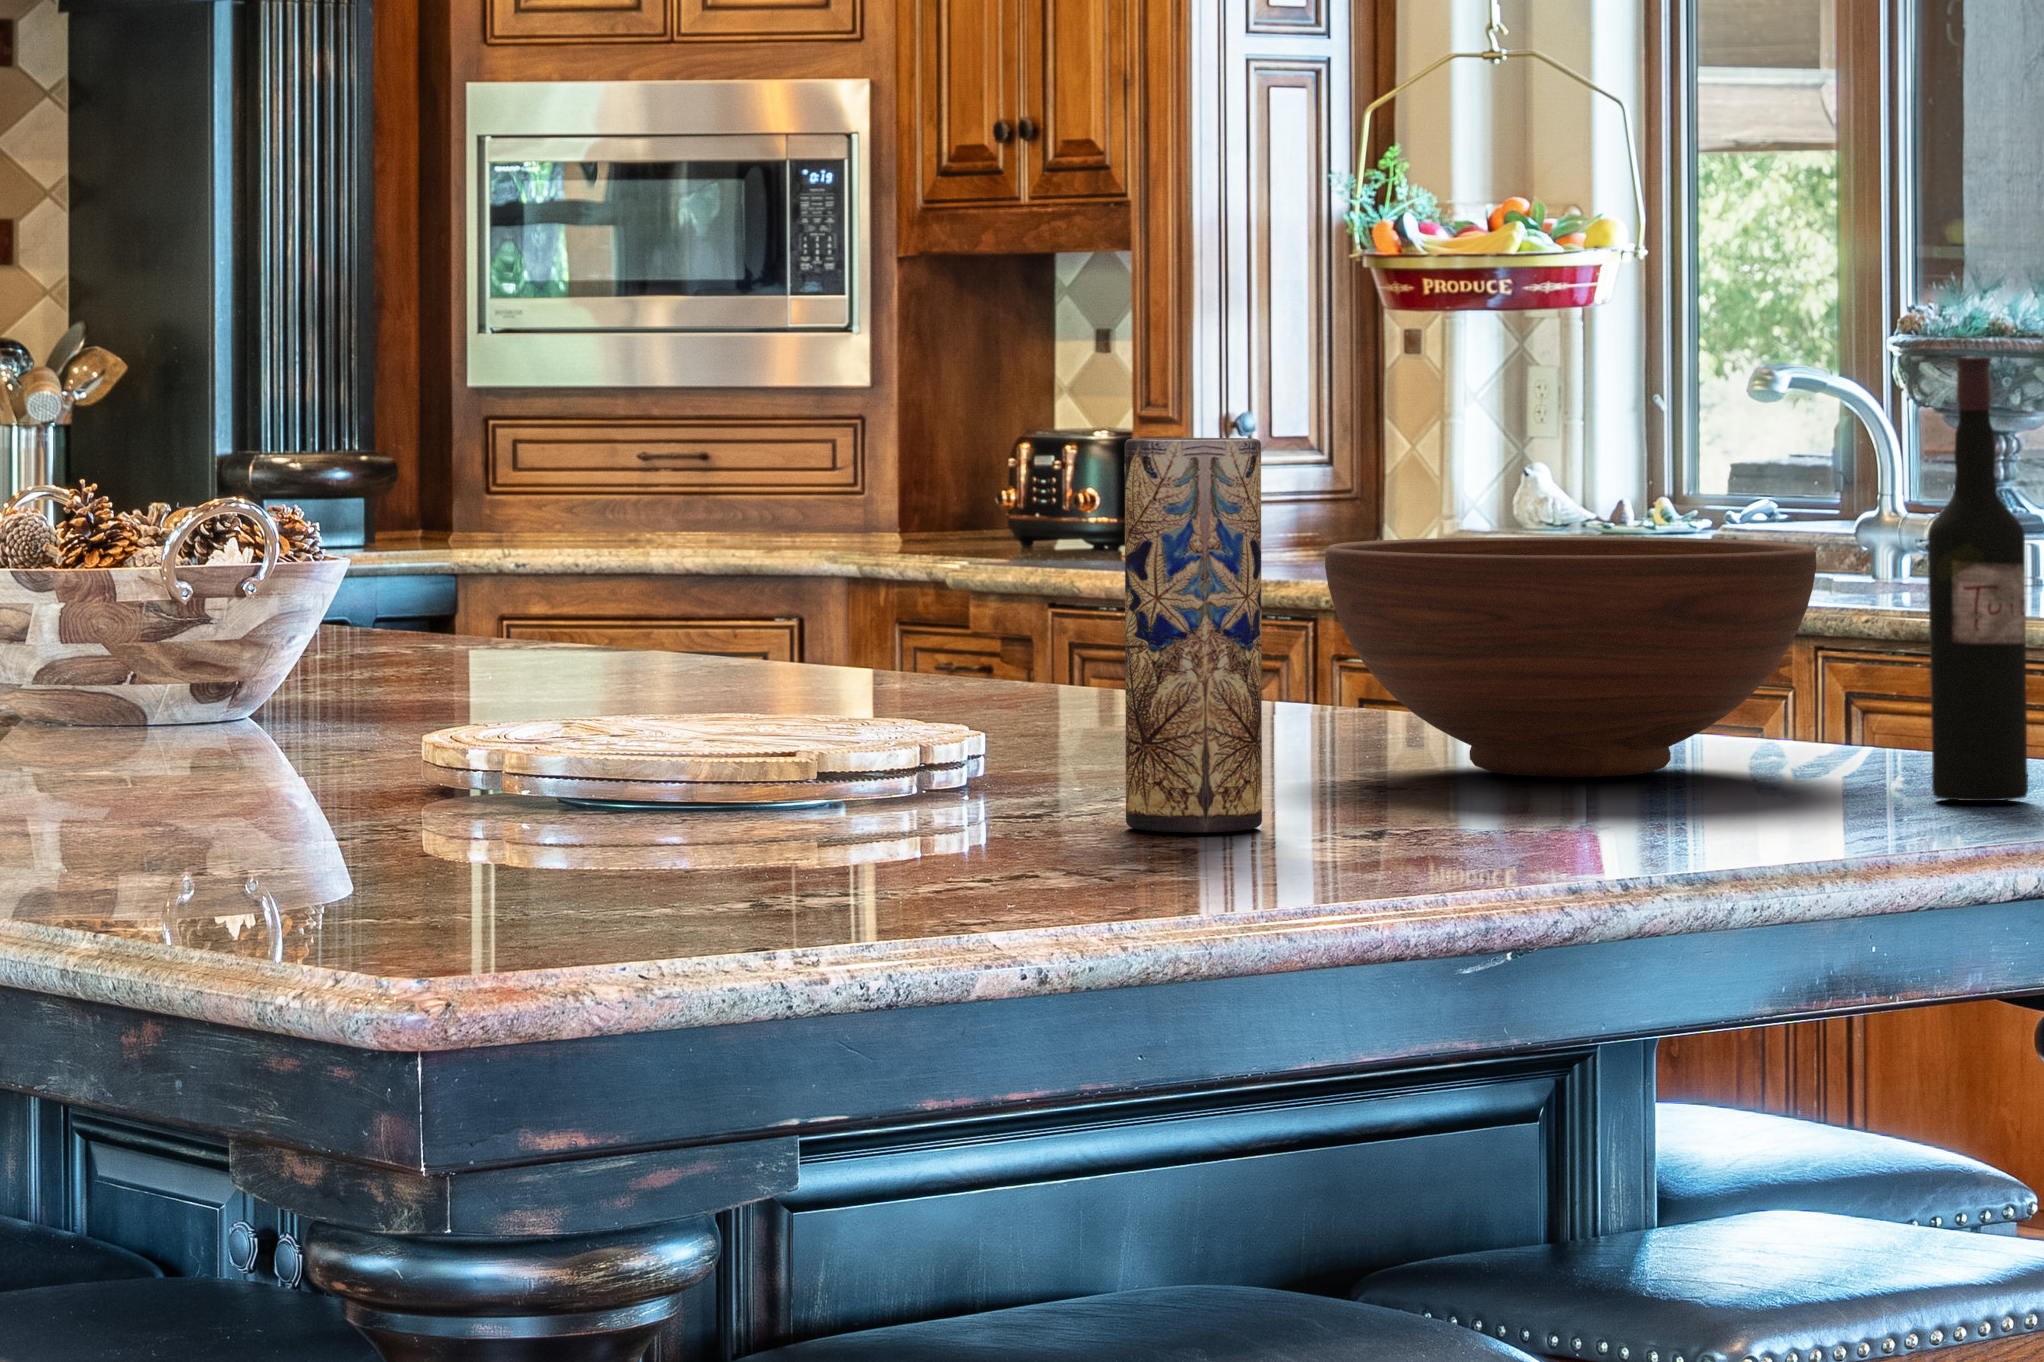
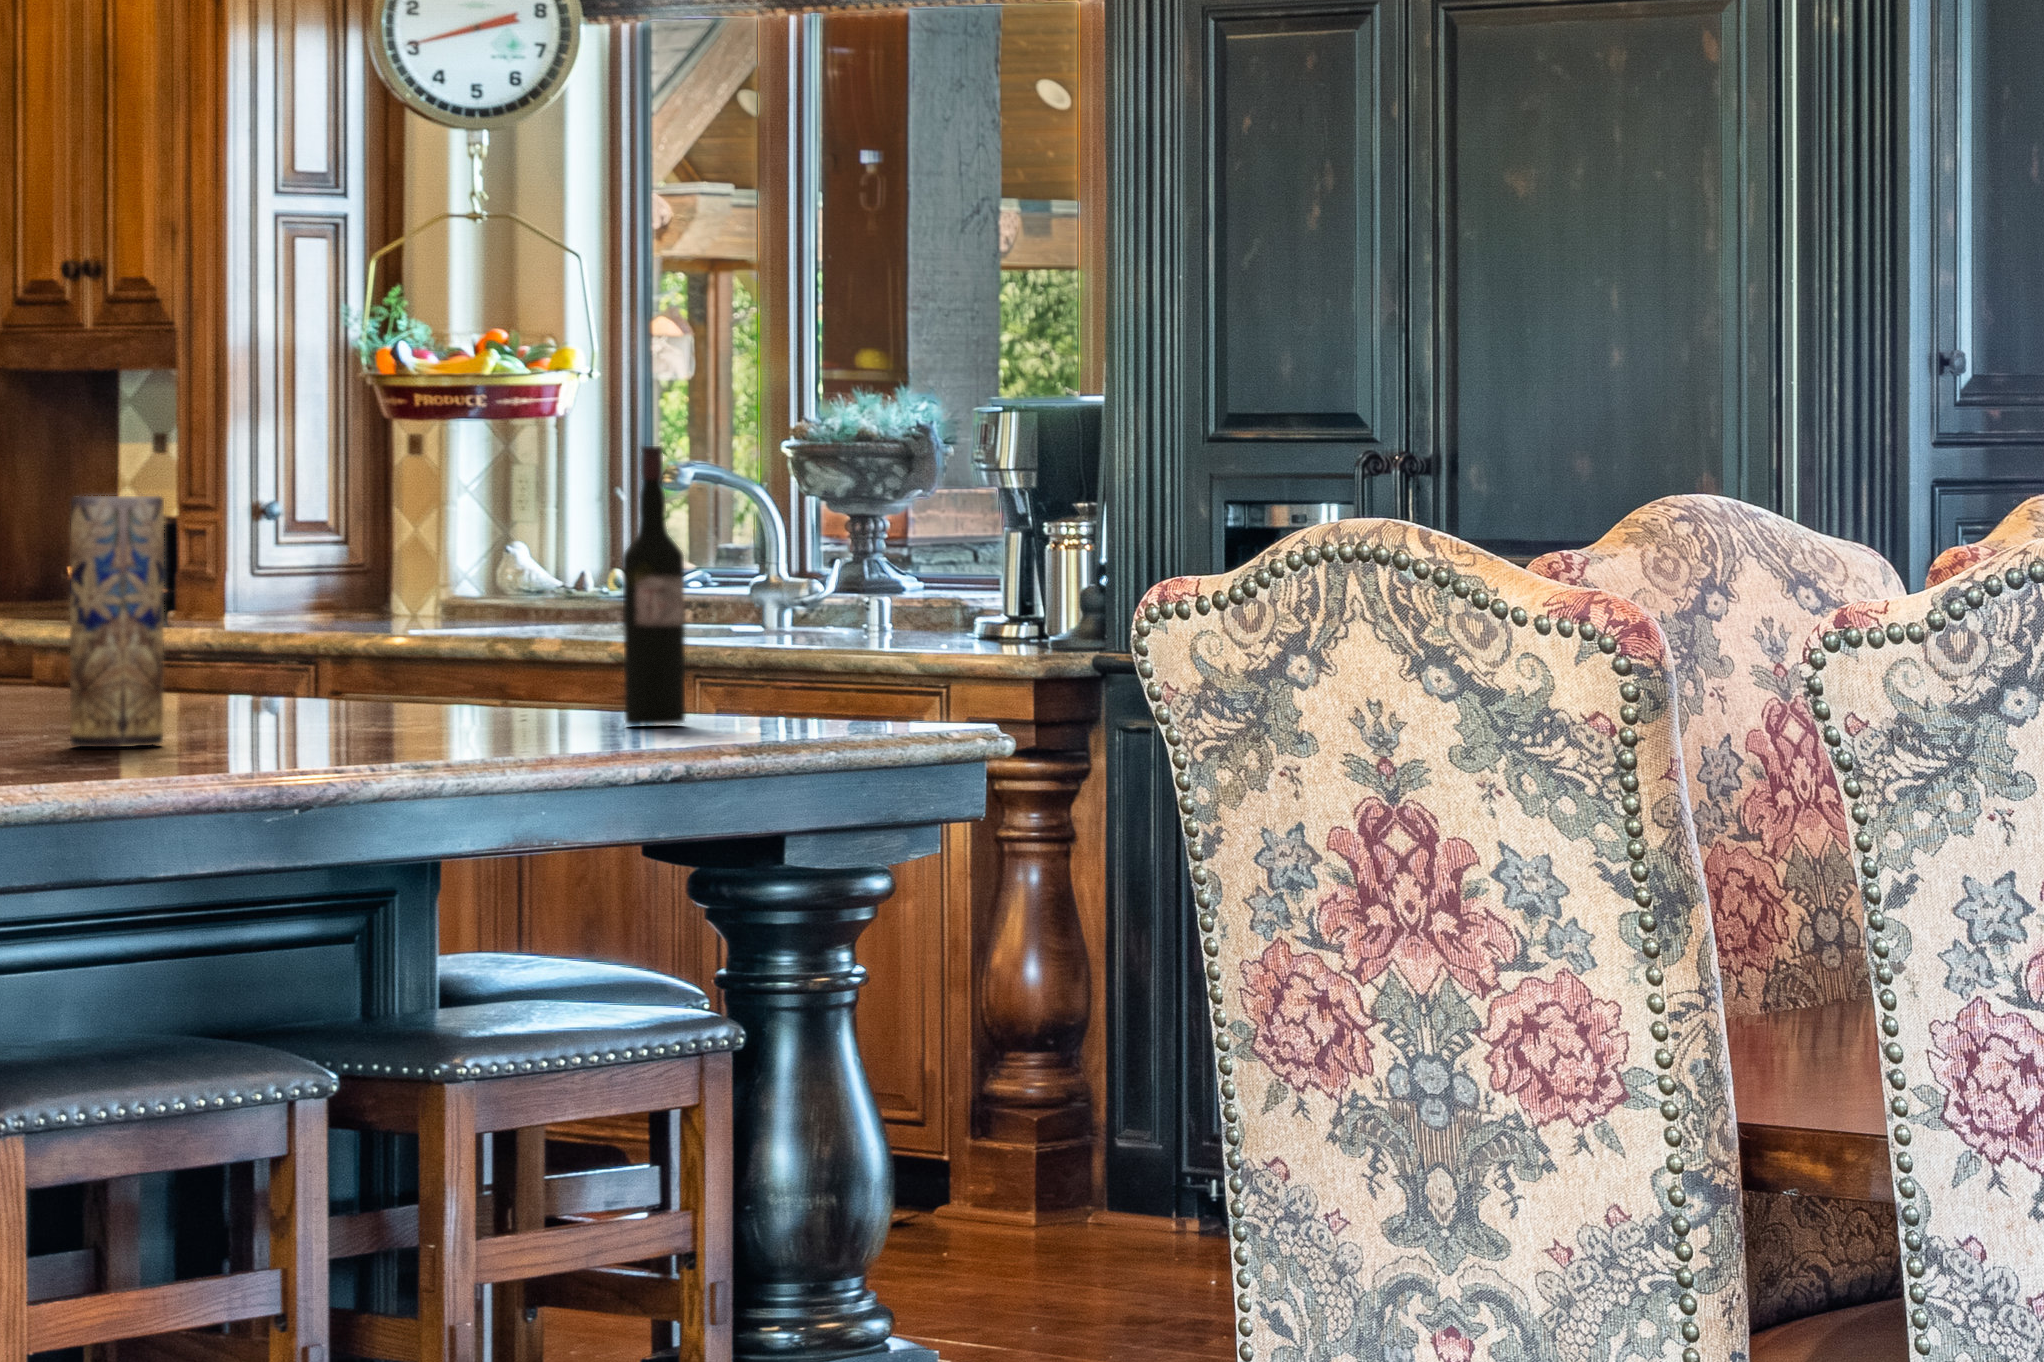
fruit bowl: present [1325,537,1816,777] -> none [228,566,564,719]

